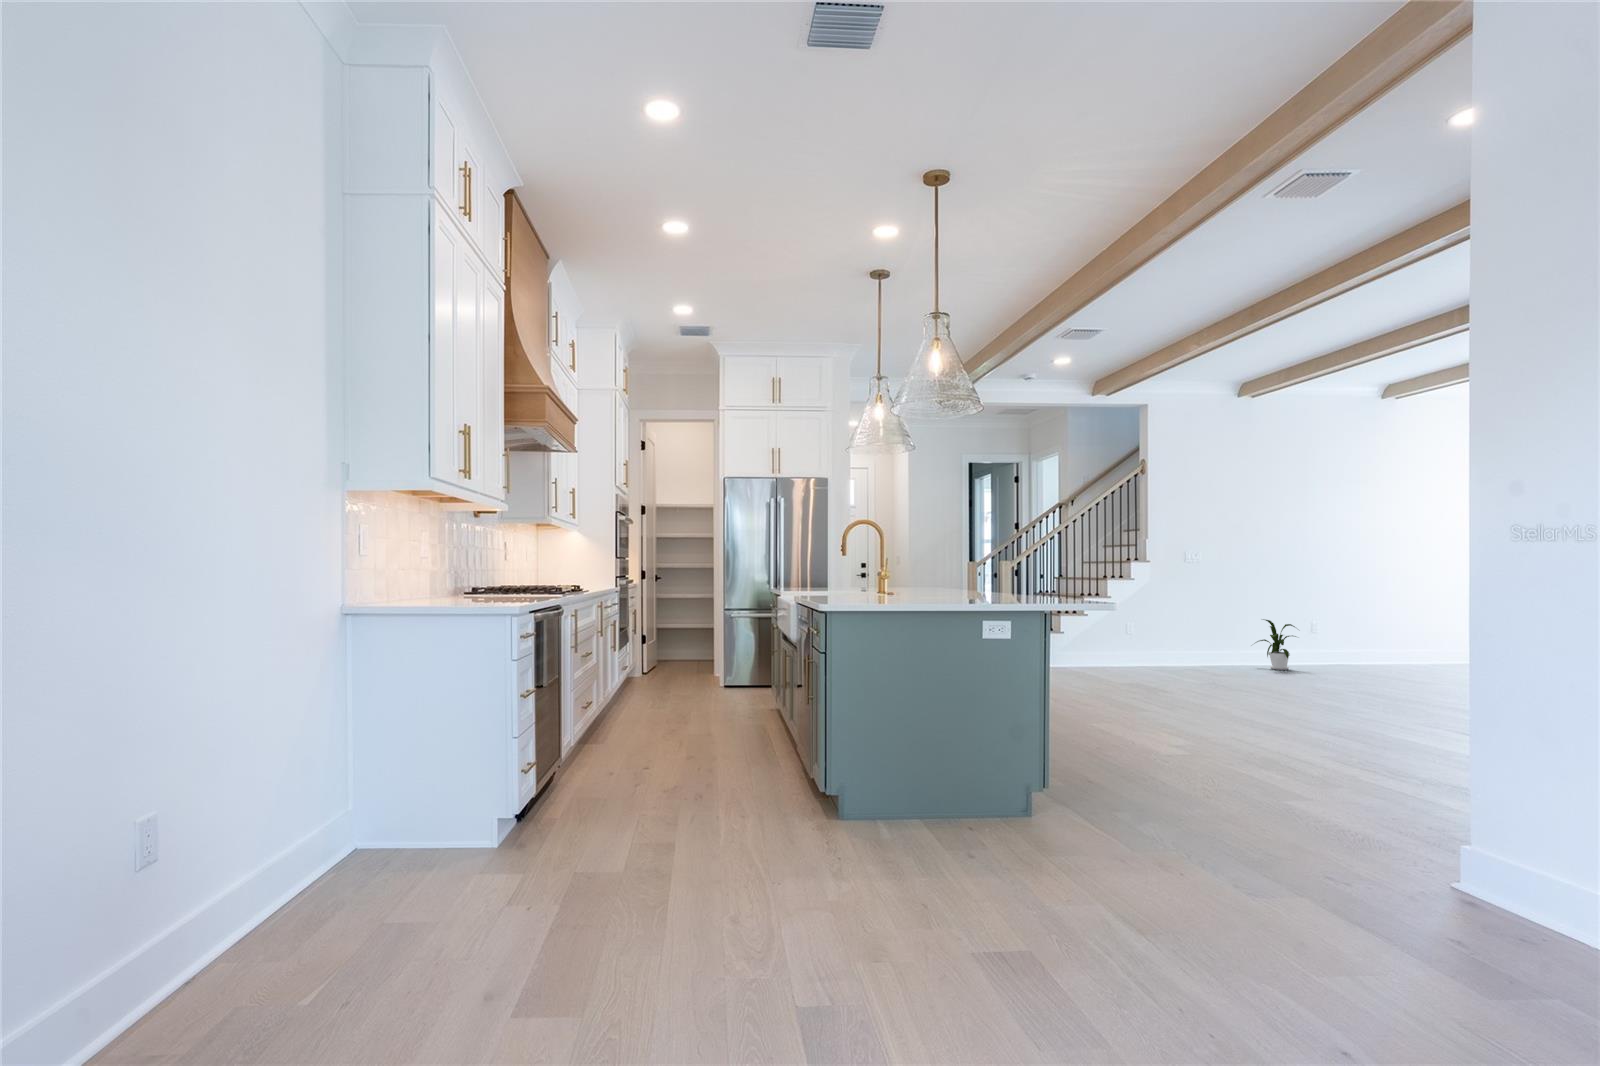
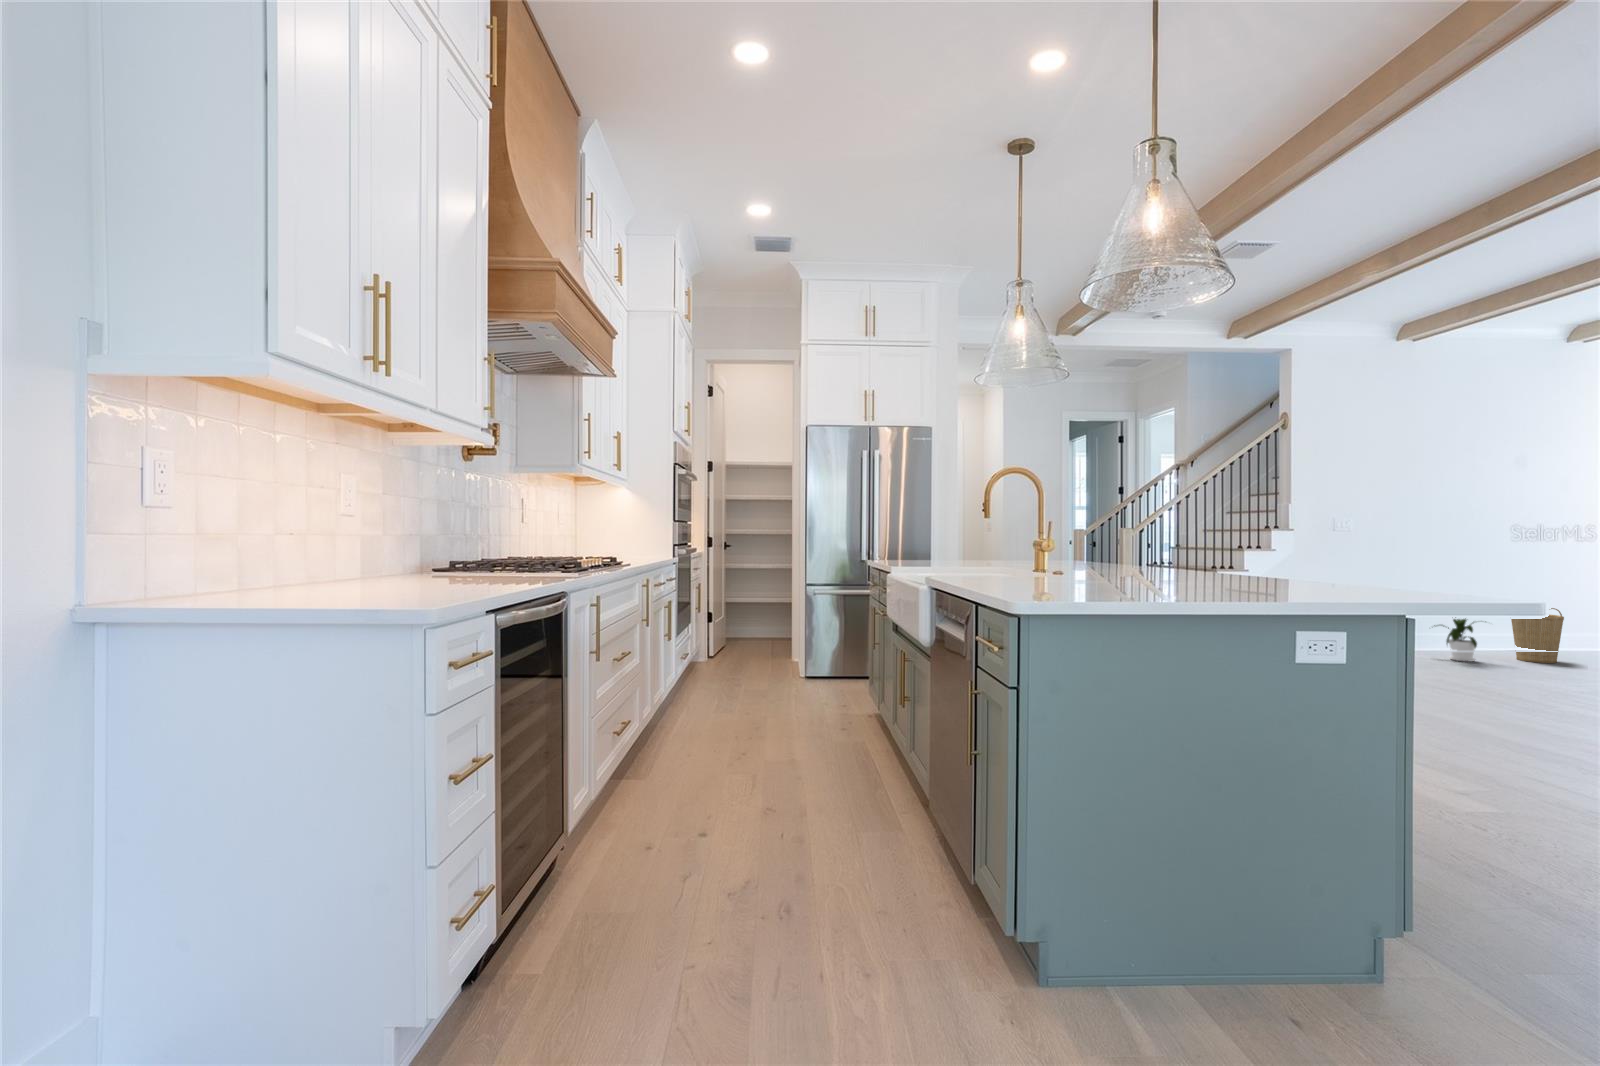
basket: none [1319,622,1357,670] -> present [1511,608,1564,663]

